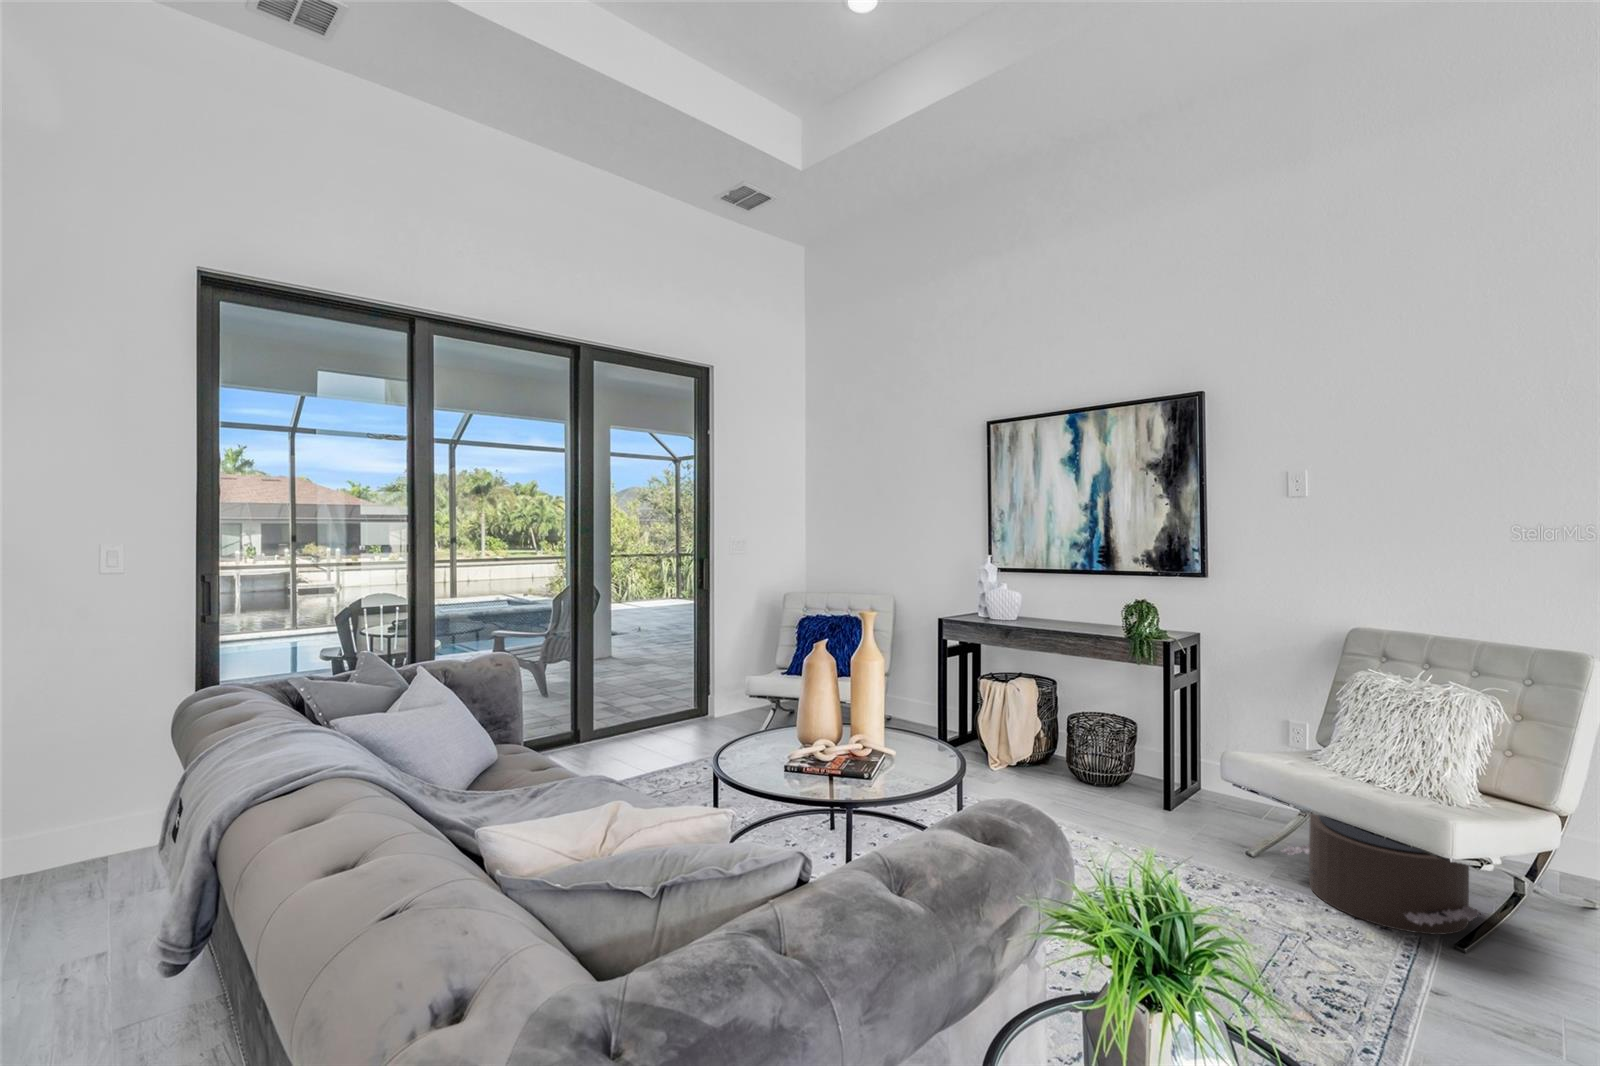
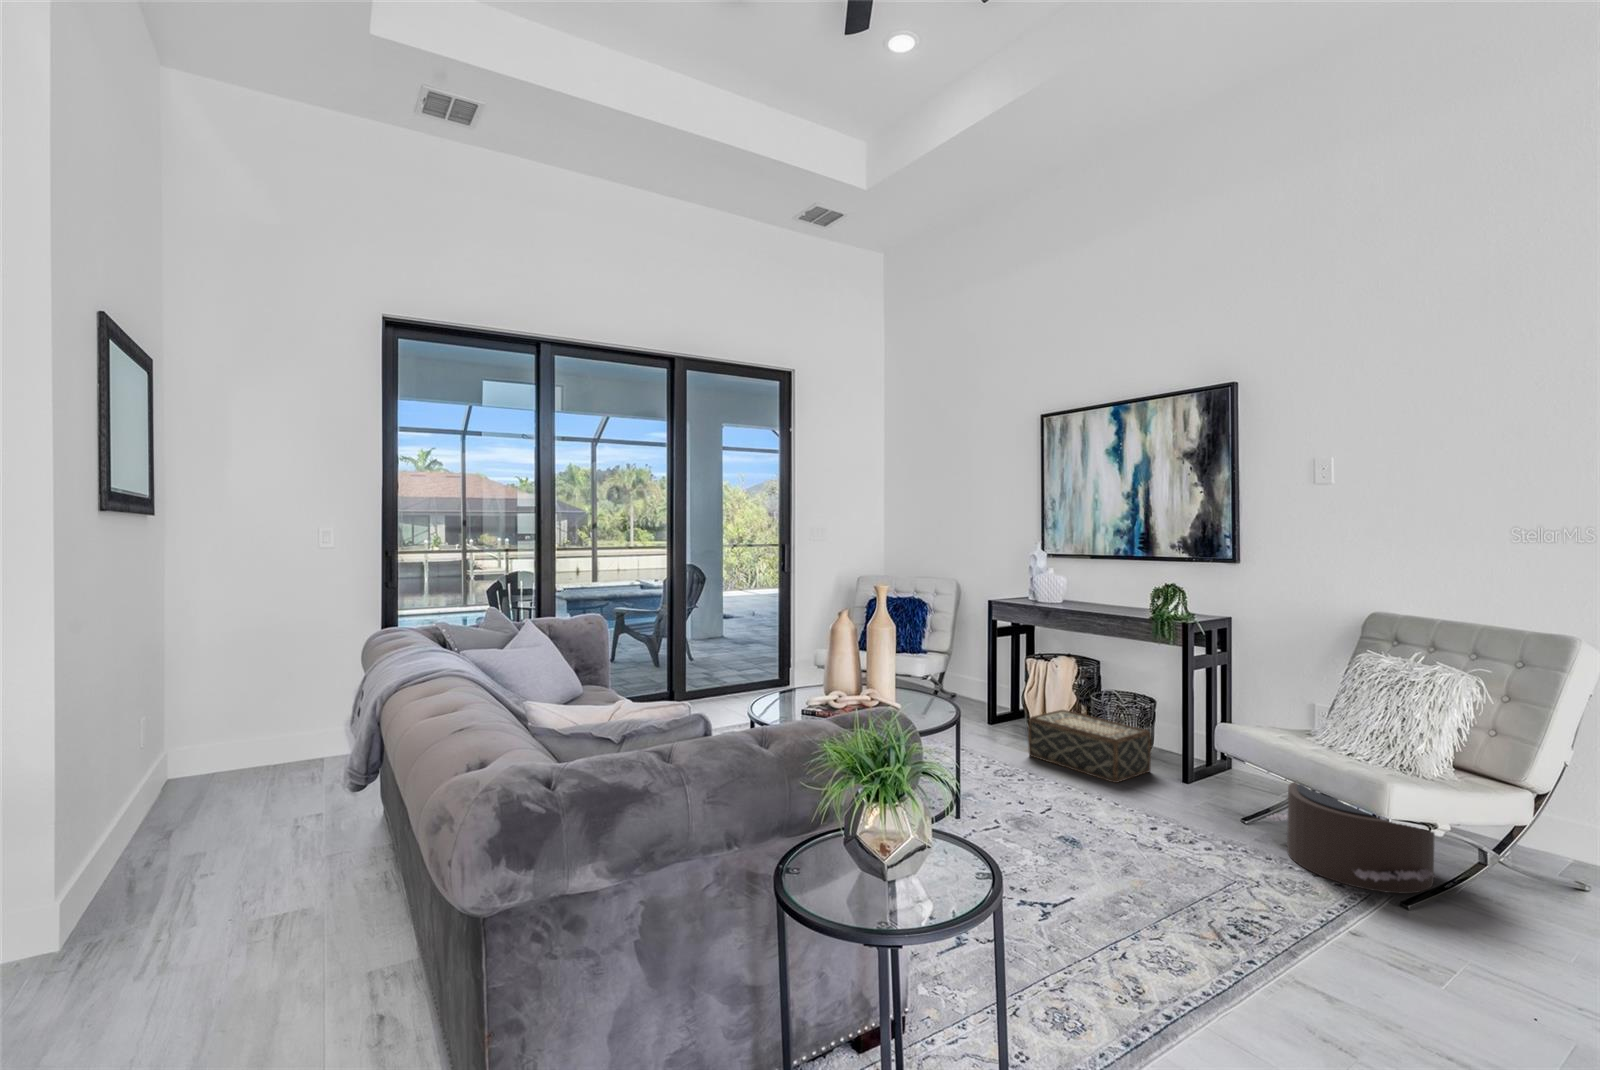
woven basket: none [998,734,1128,815] -> present [1028,710,1151,783]

